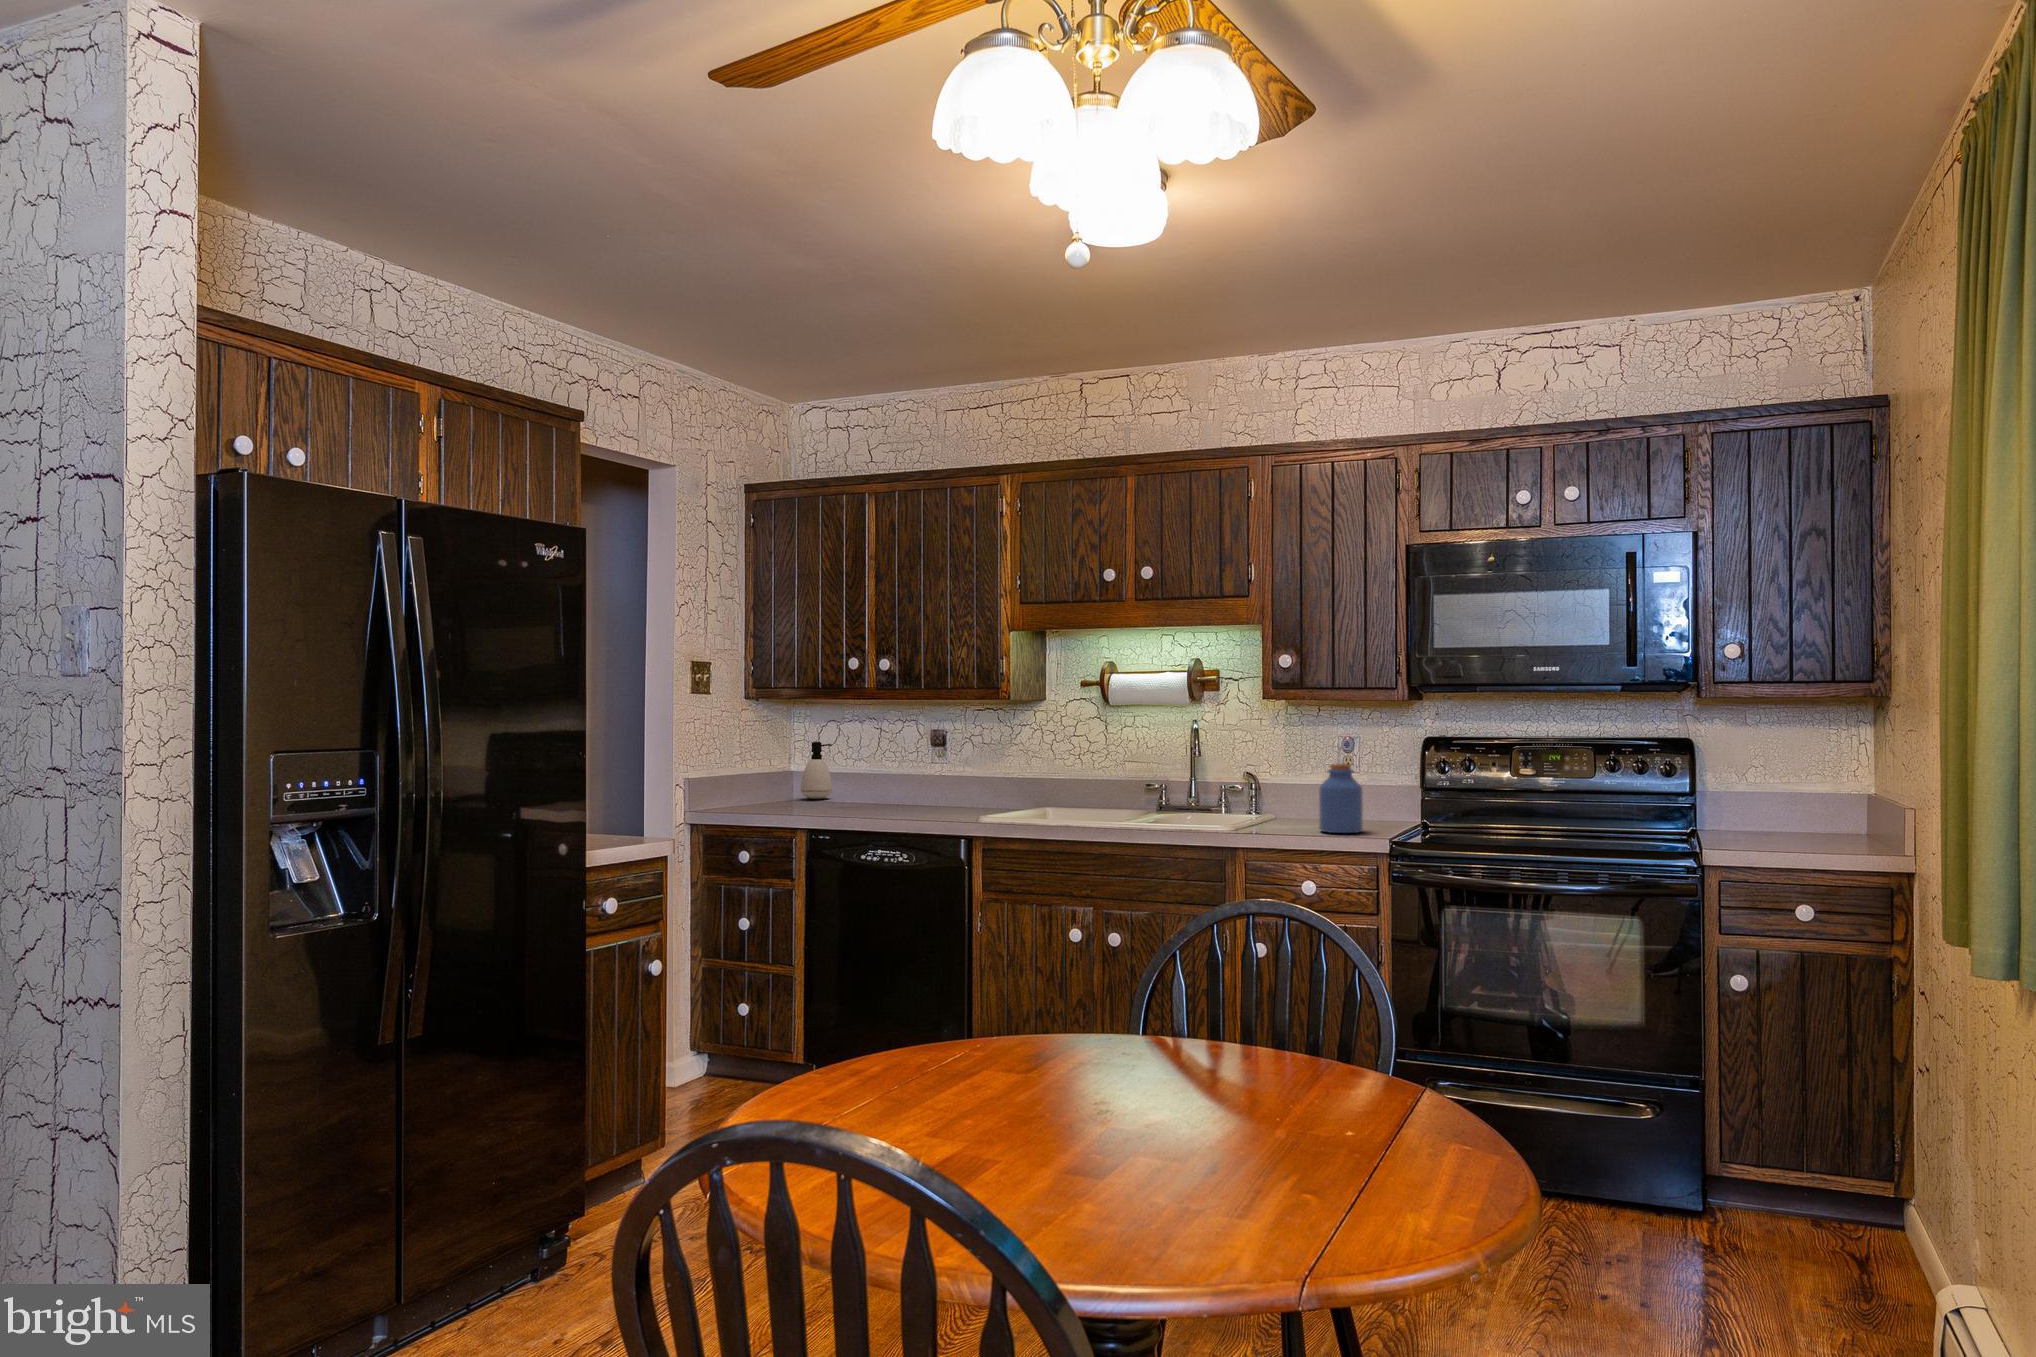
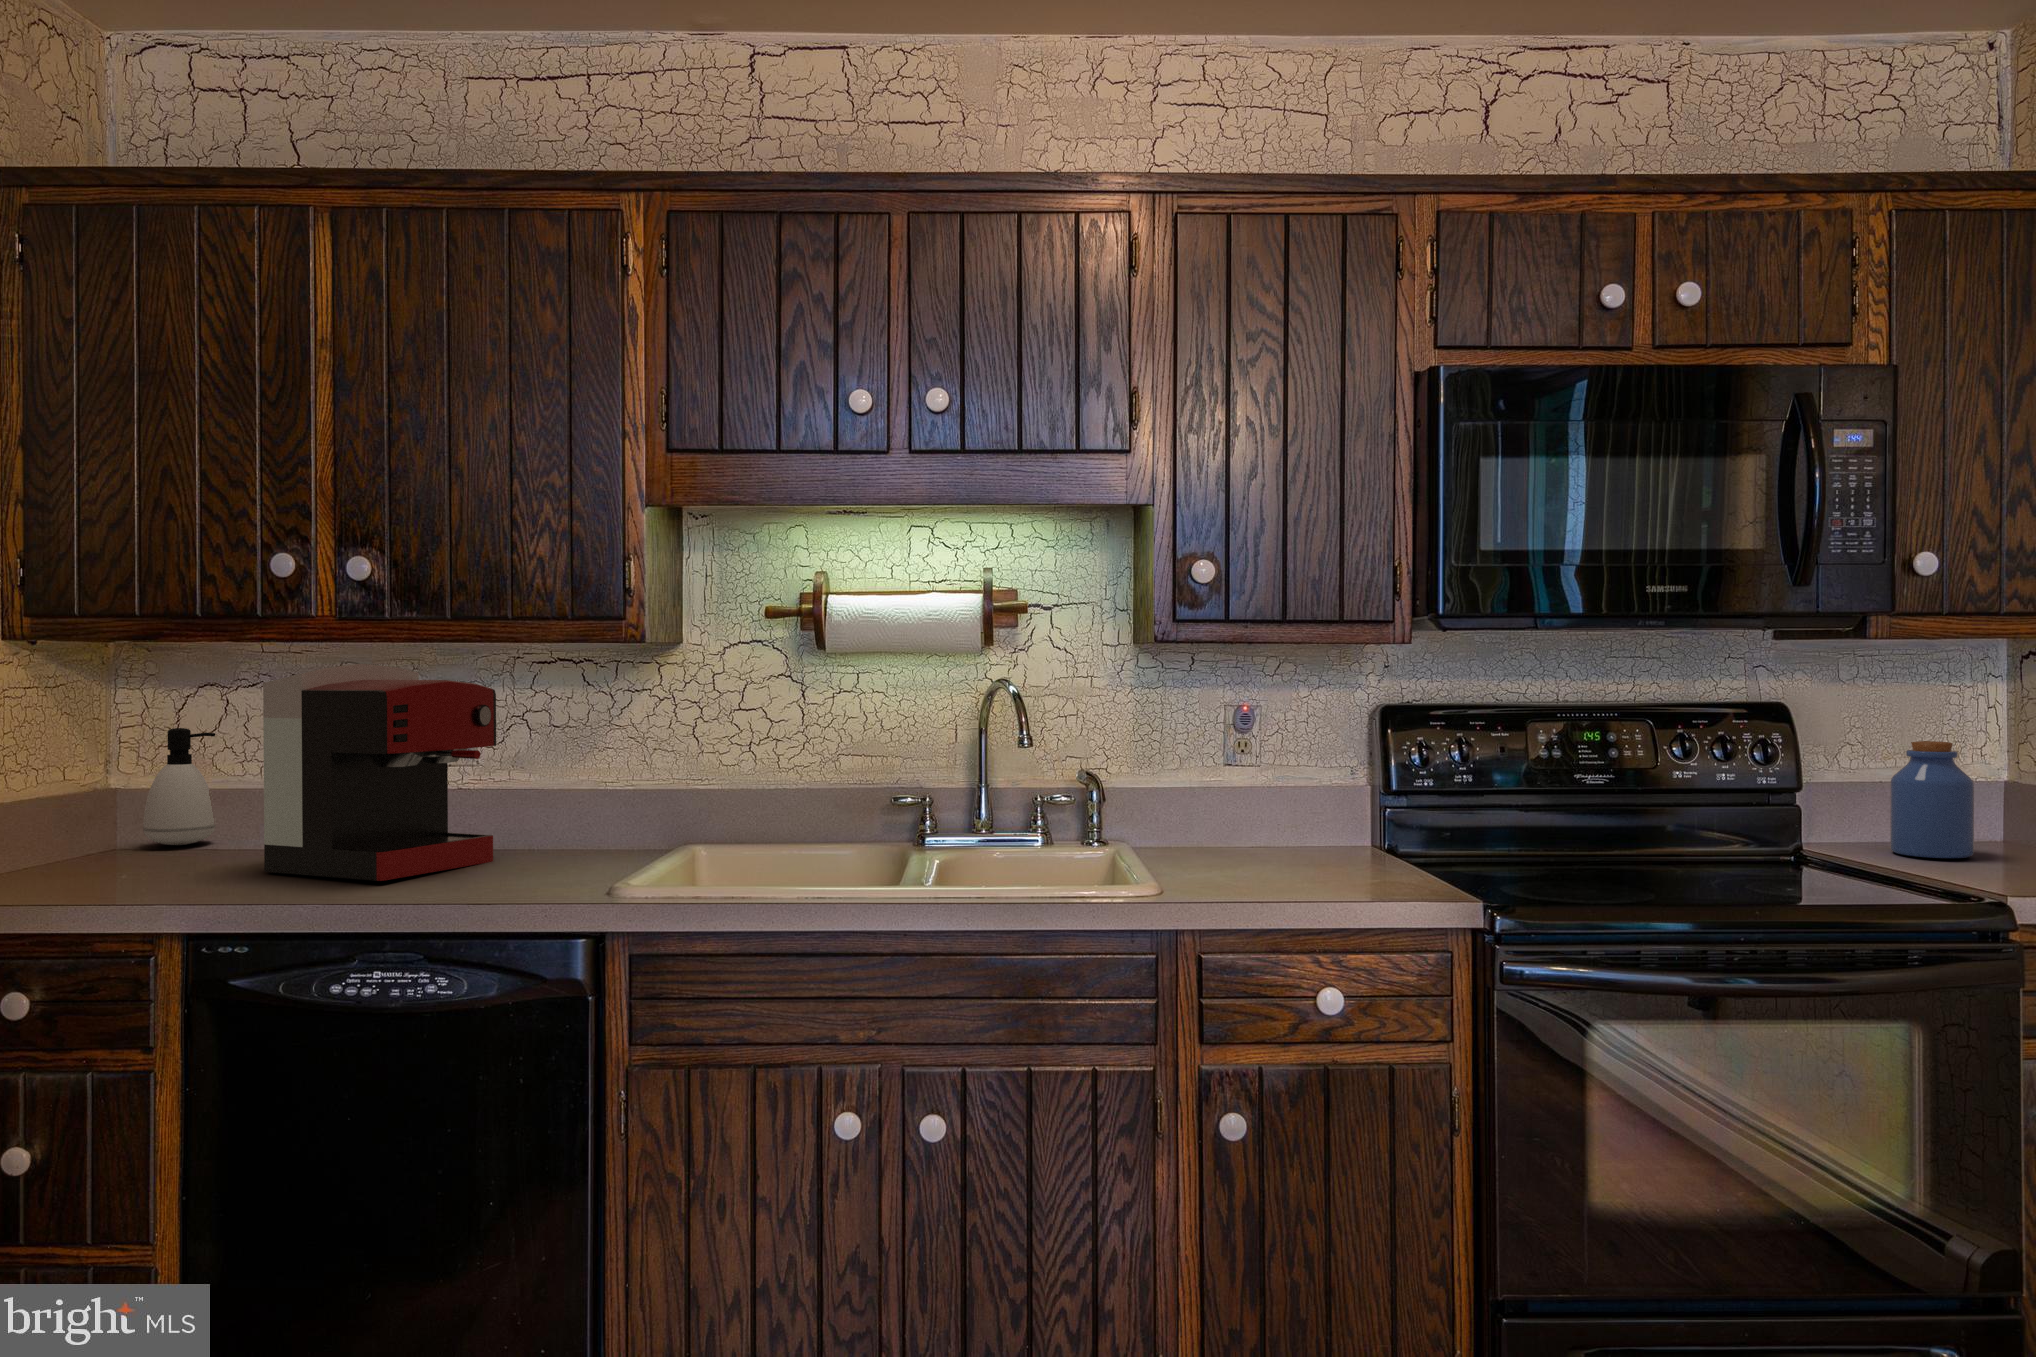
coffee maker: none [846,711,948,814] -> present [263,664,496,881]
jar: present [1319,764,1363,833] -> present [1890,741,1974,858]

